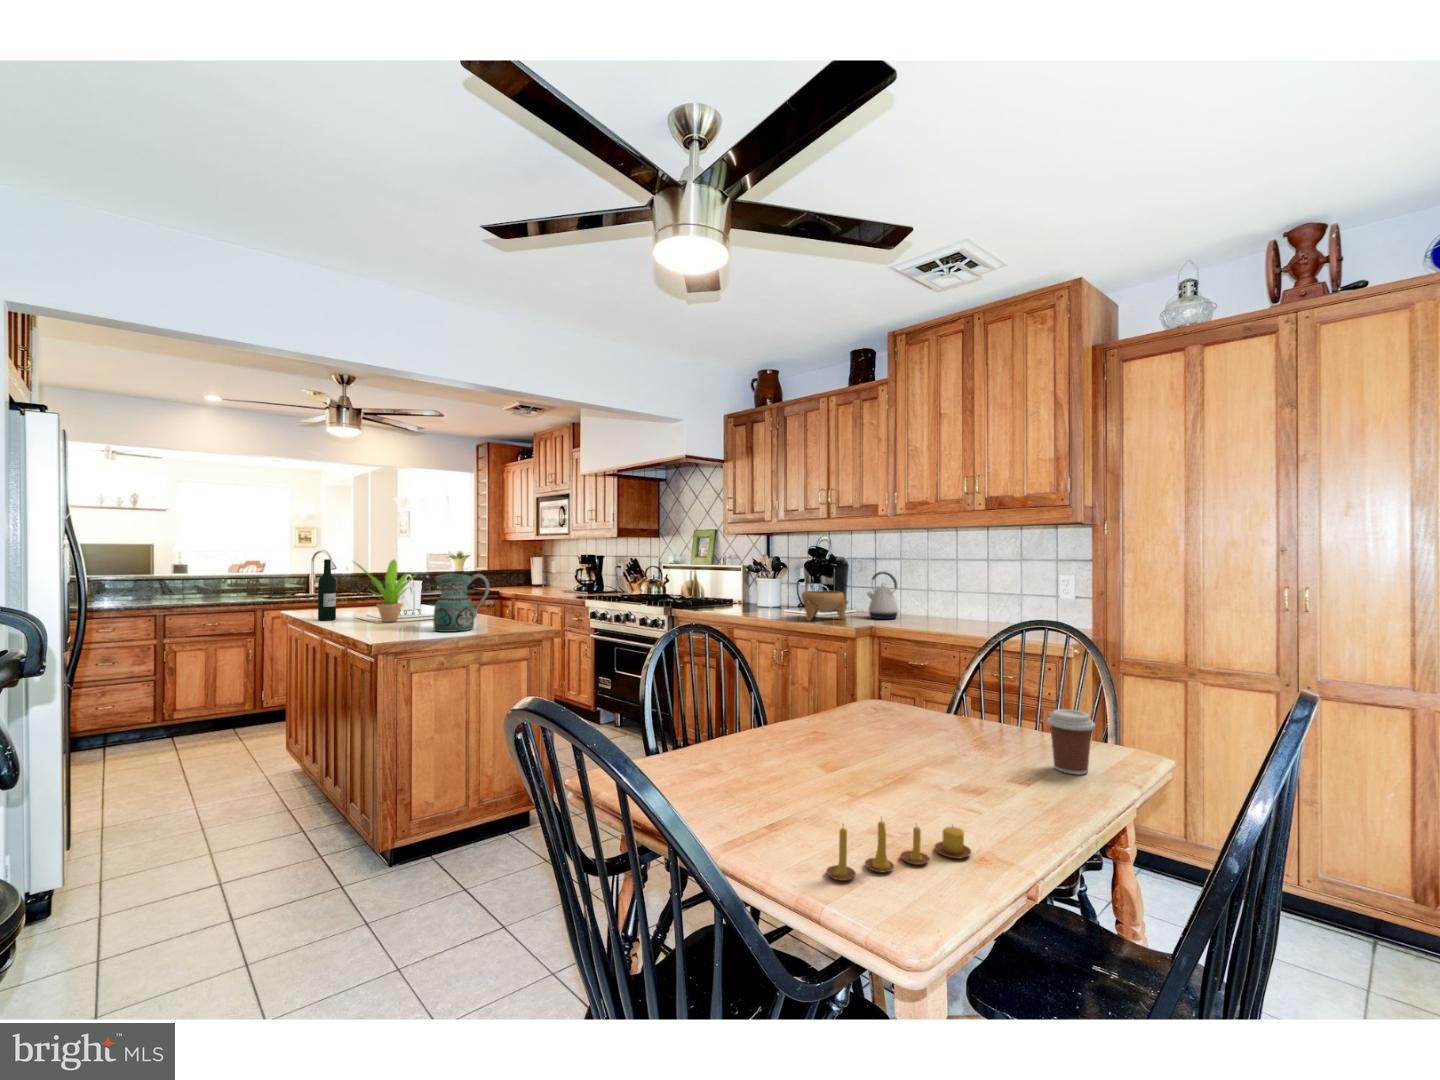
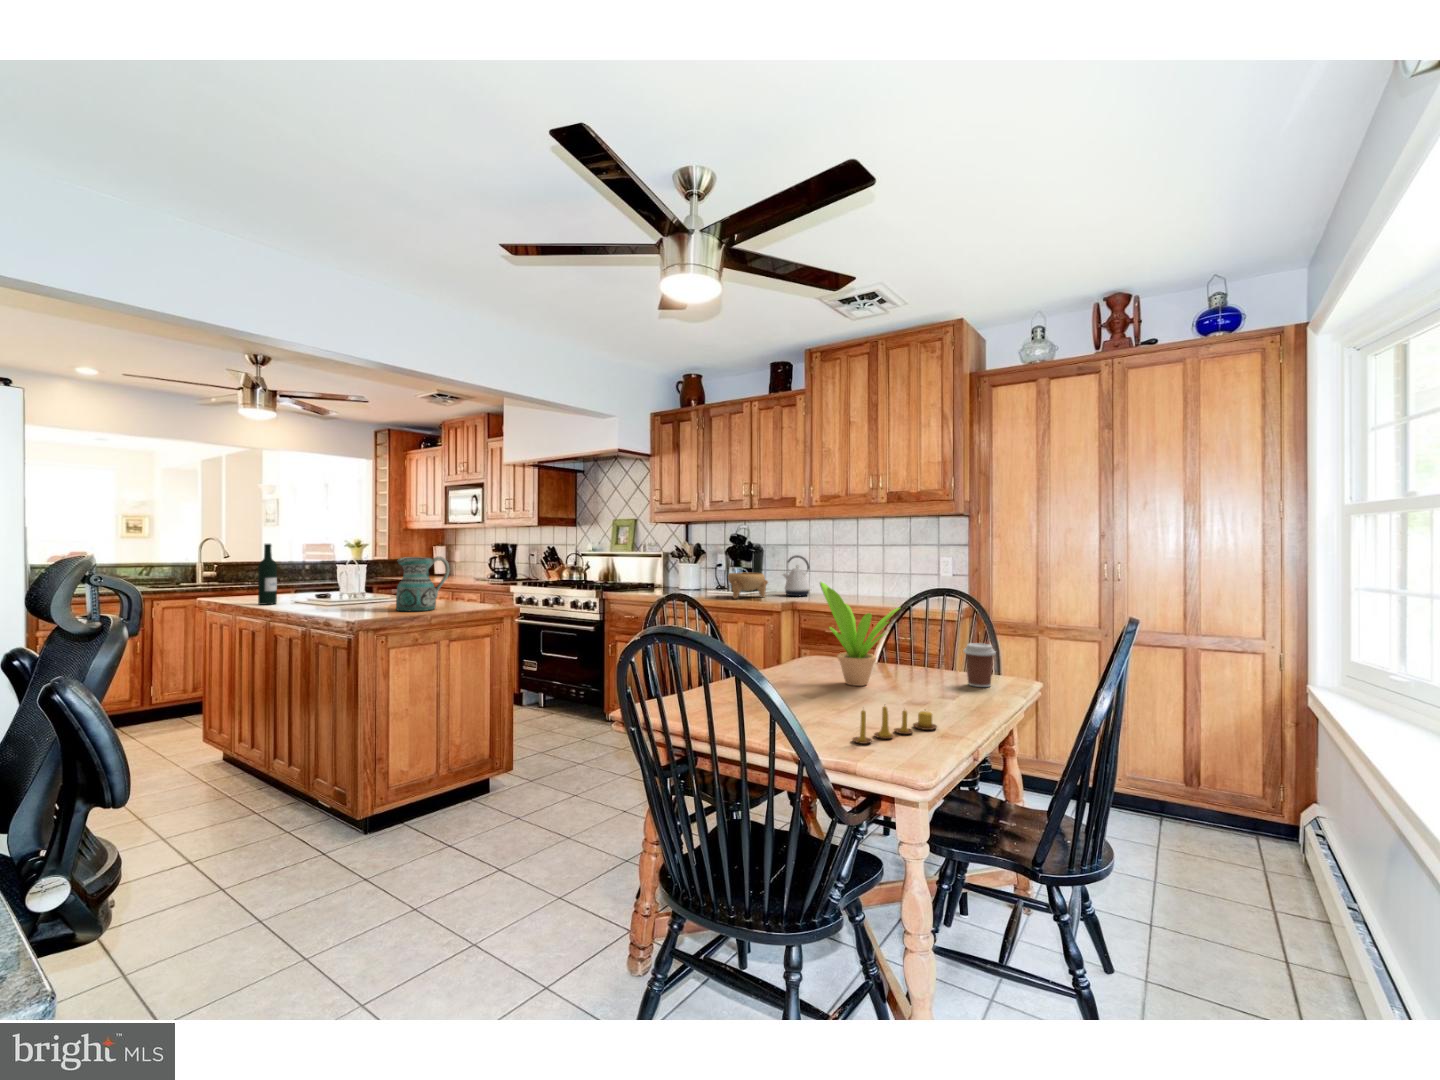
potted plant: present [354,560,416,622] -> present [820,582,900,686]

